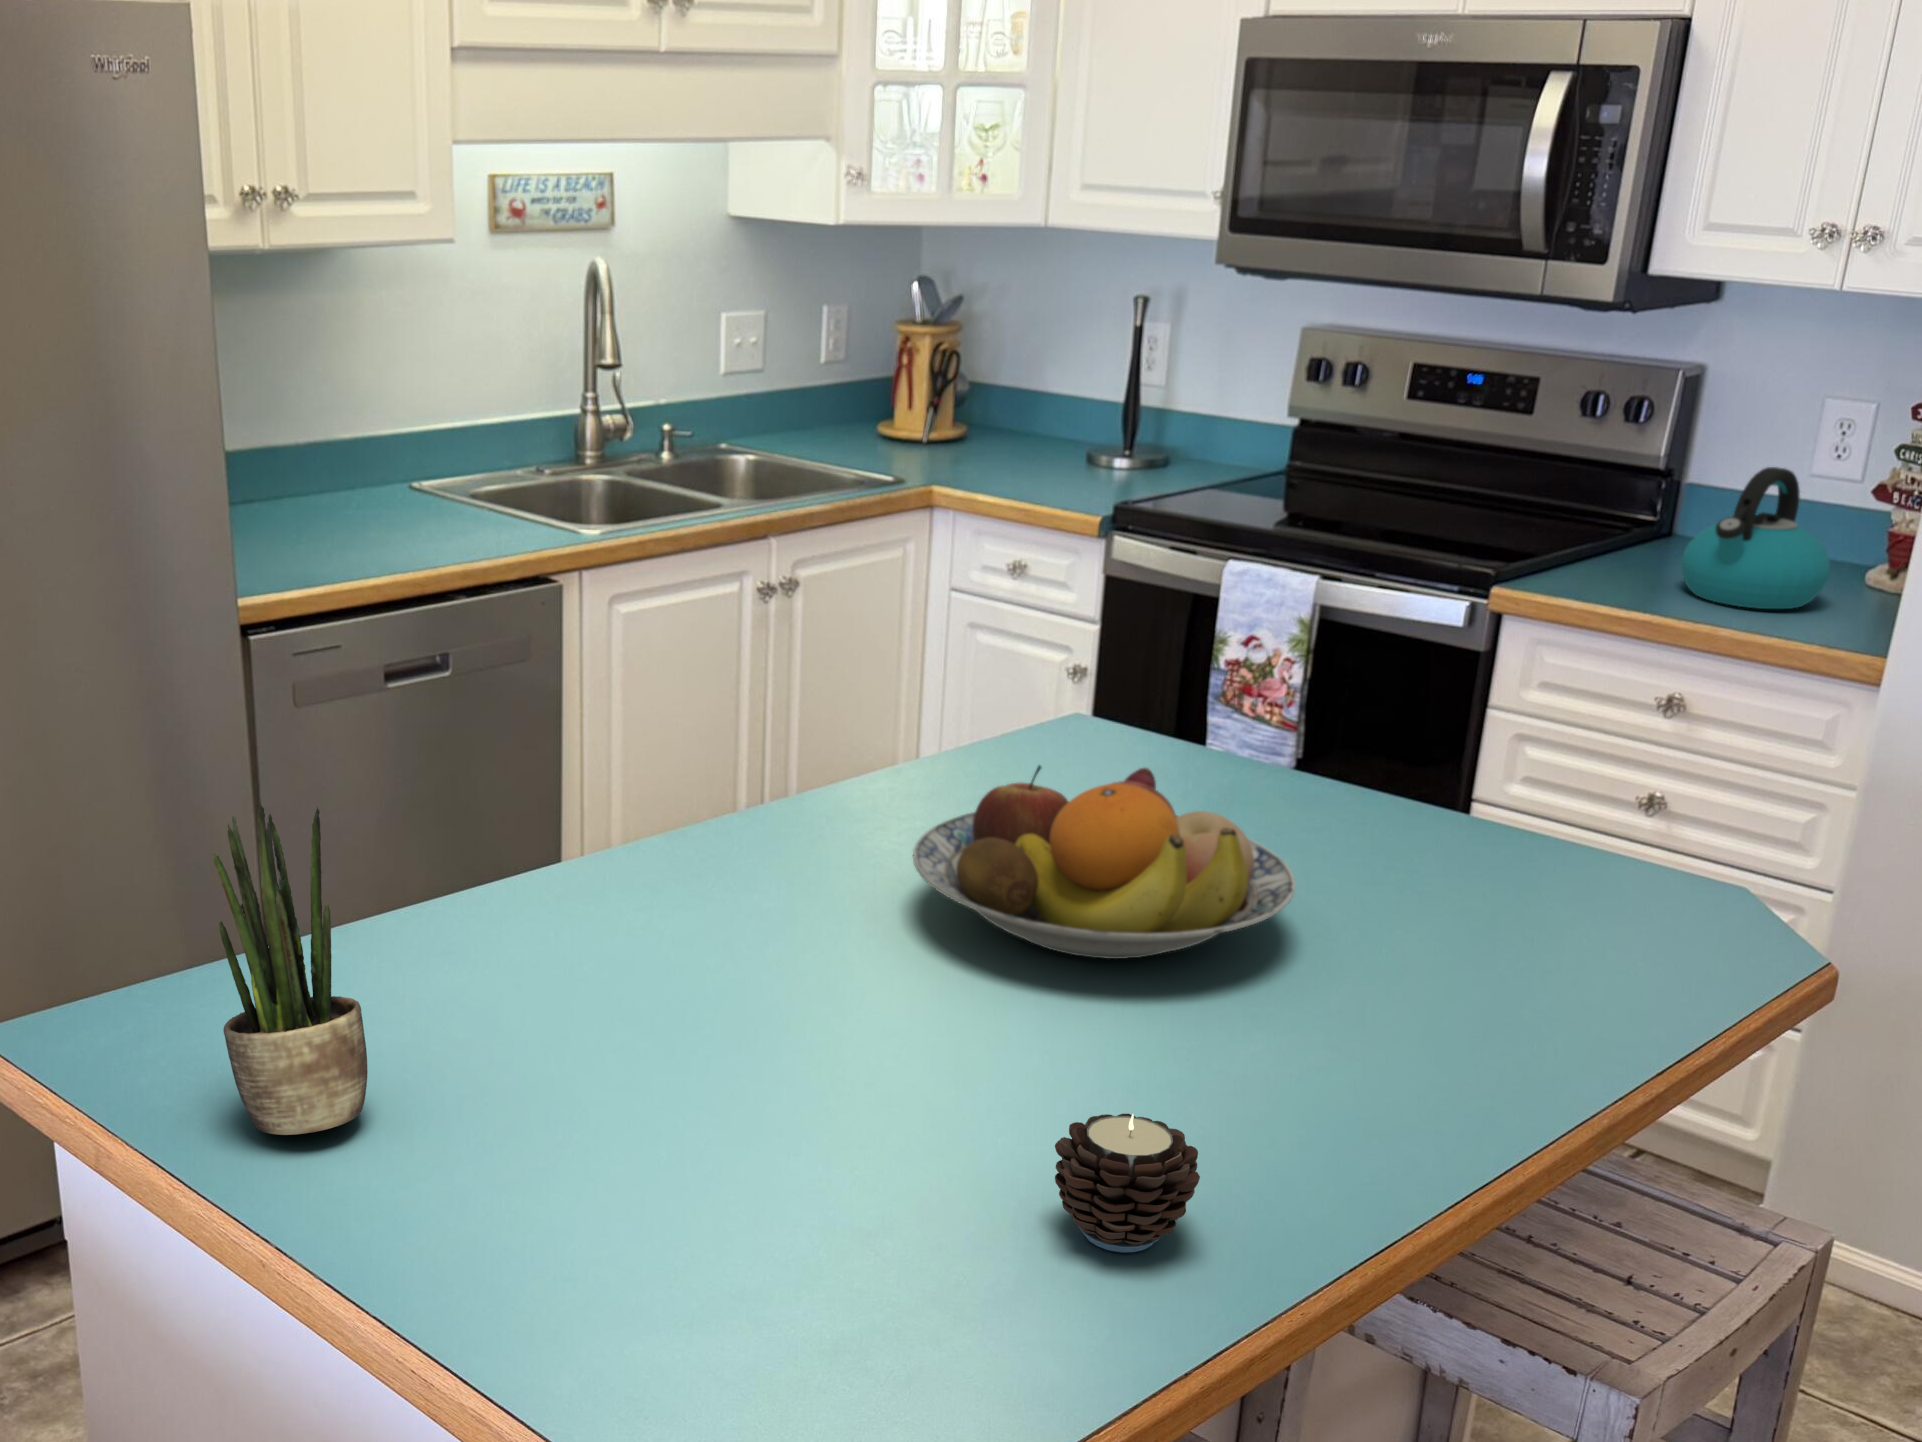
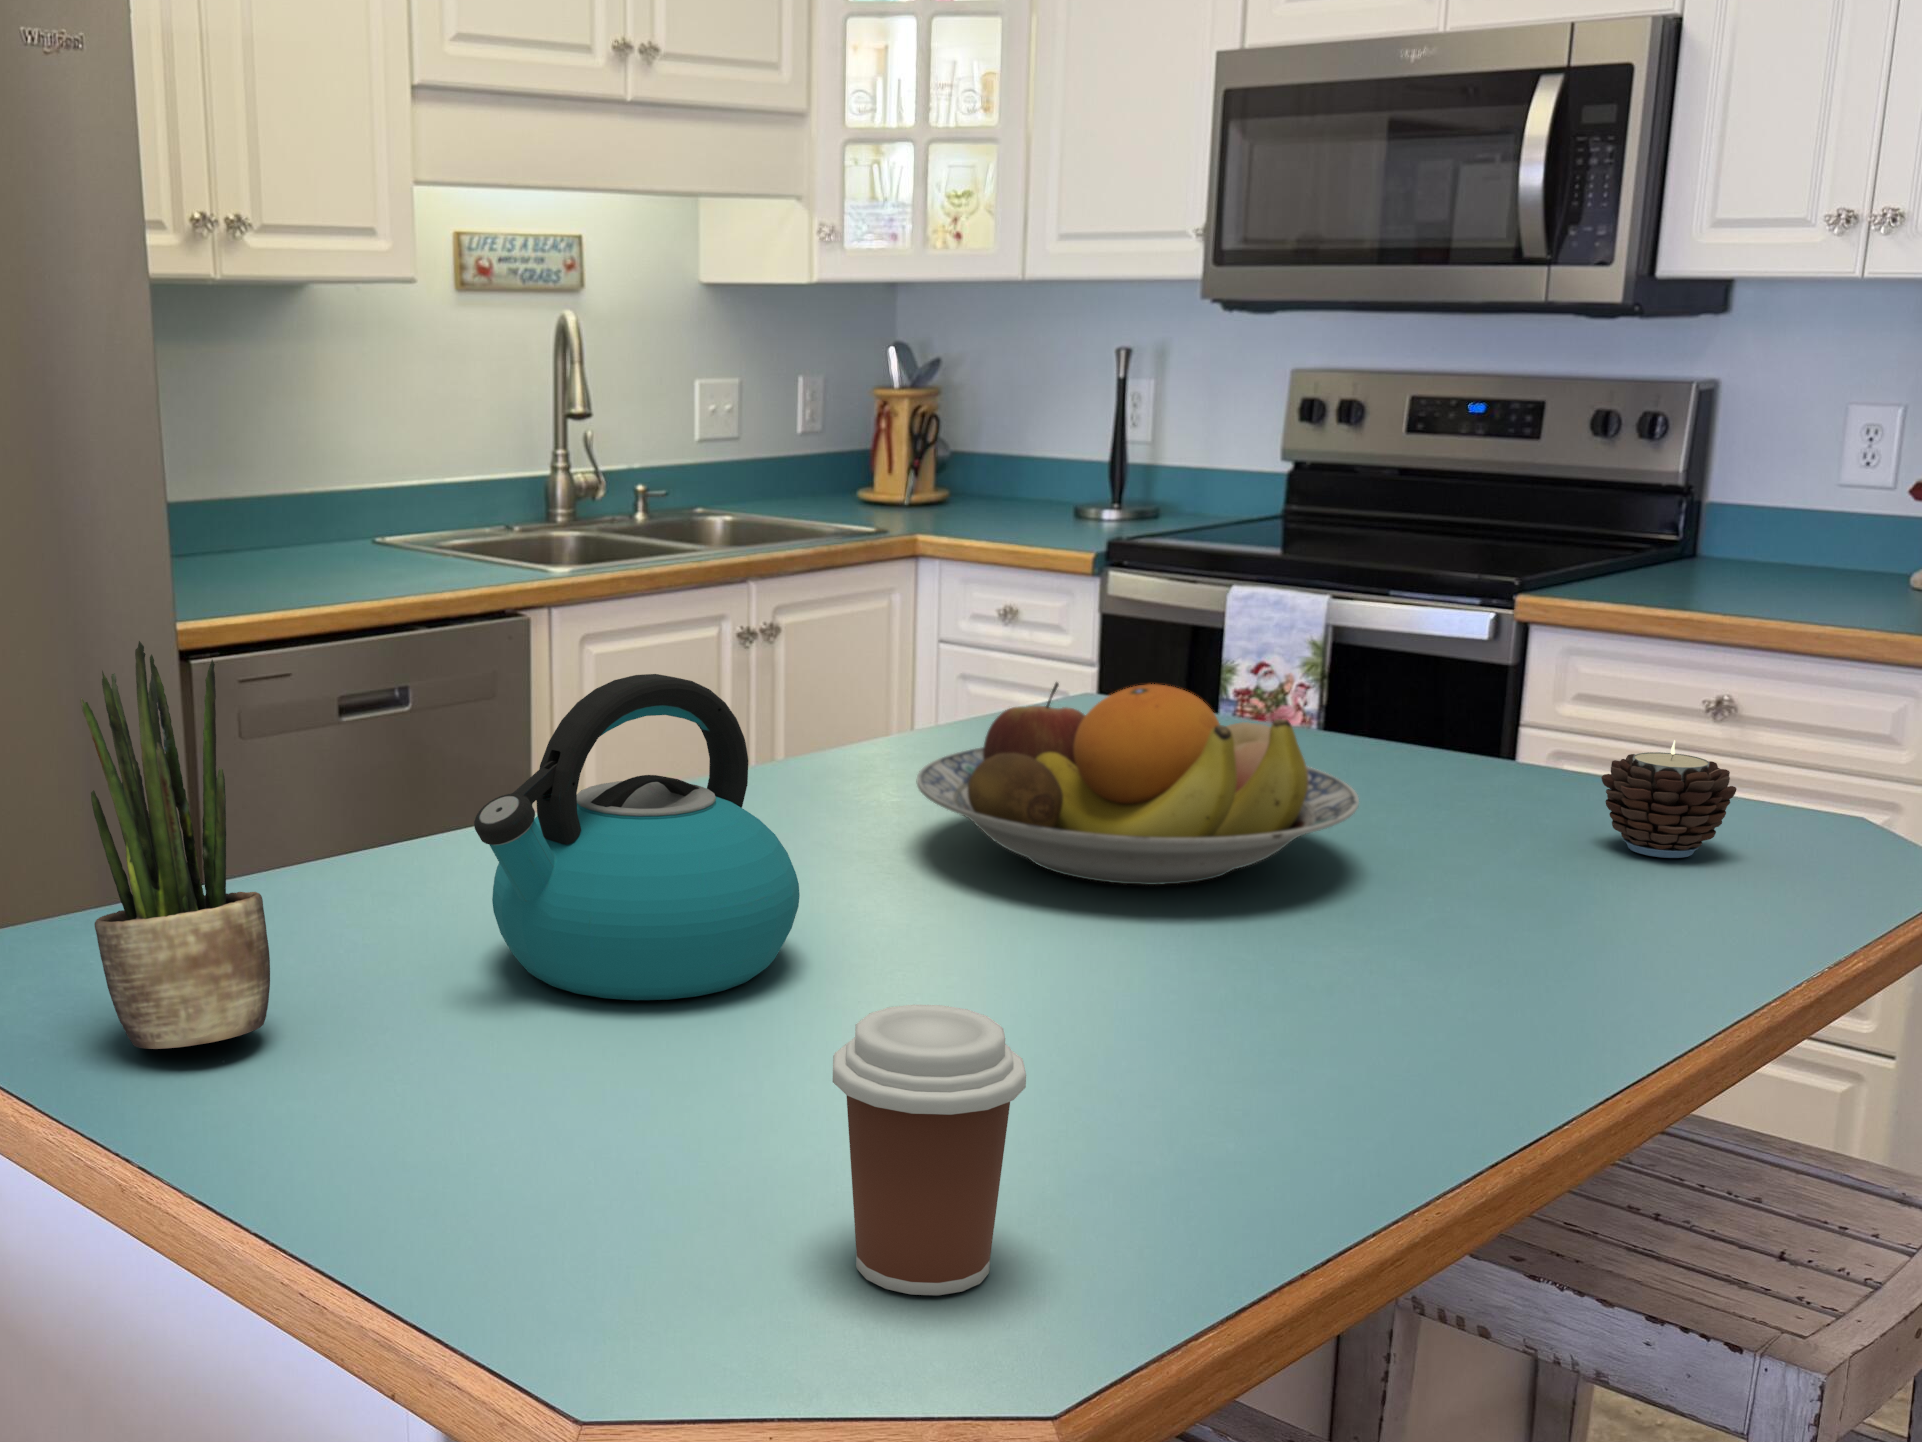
kettle: present [1681,467,1830,609] -> present [474,674,800,1000]
candle: present [1055,1114,1200,1252] -> present [1601,740,1737,858]
coffee cup: none [827,1165,978,1393] -> present [833,1004,1026,1295]

